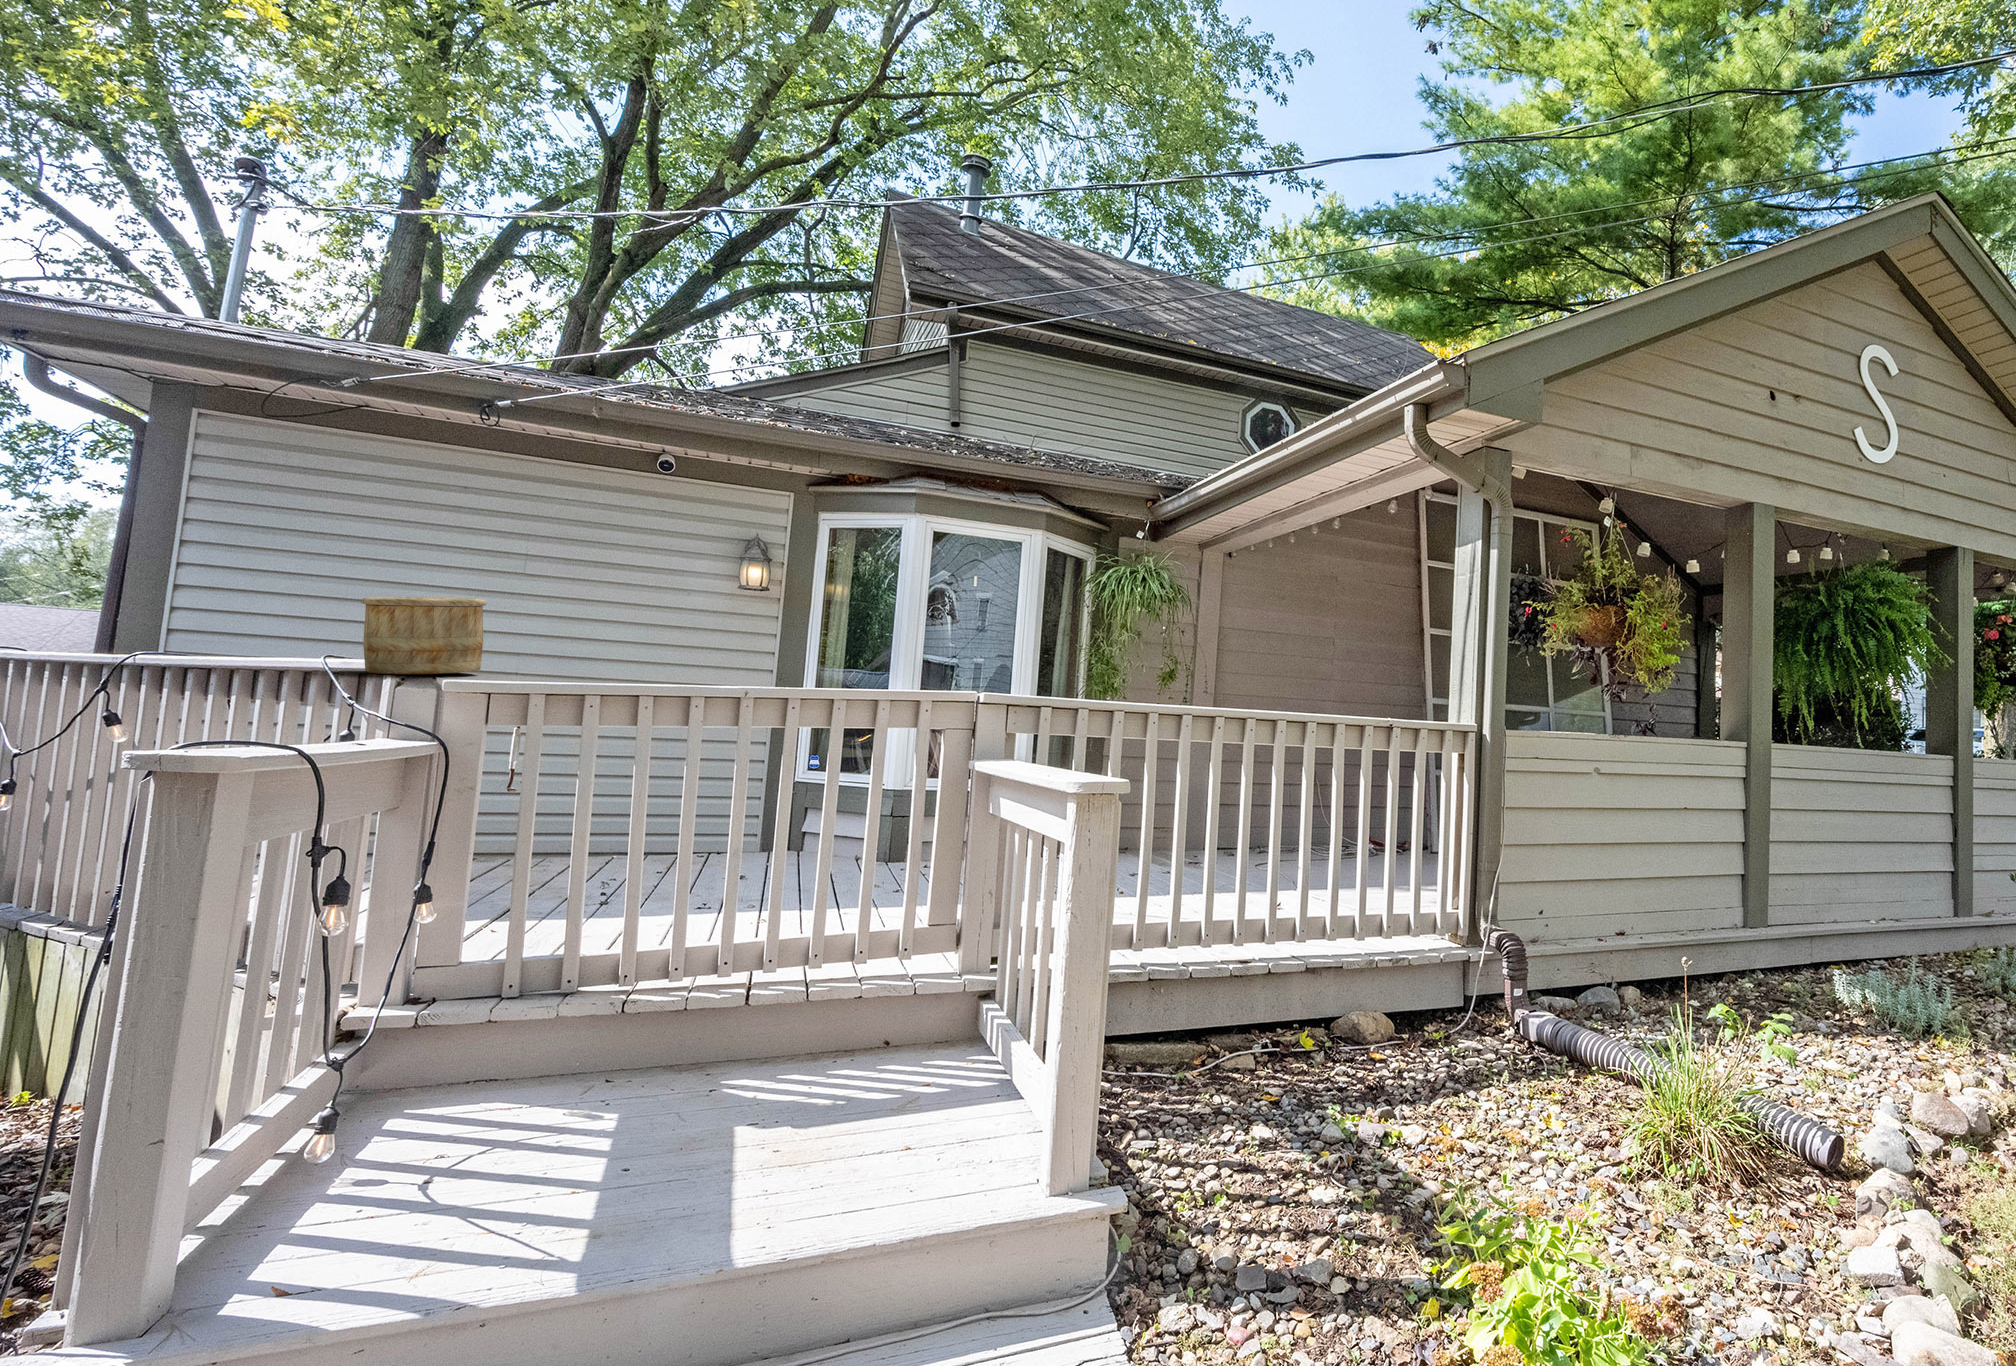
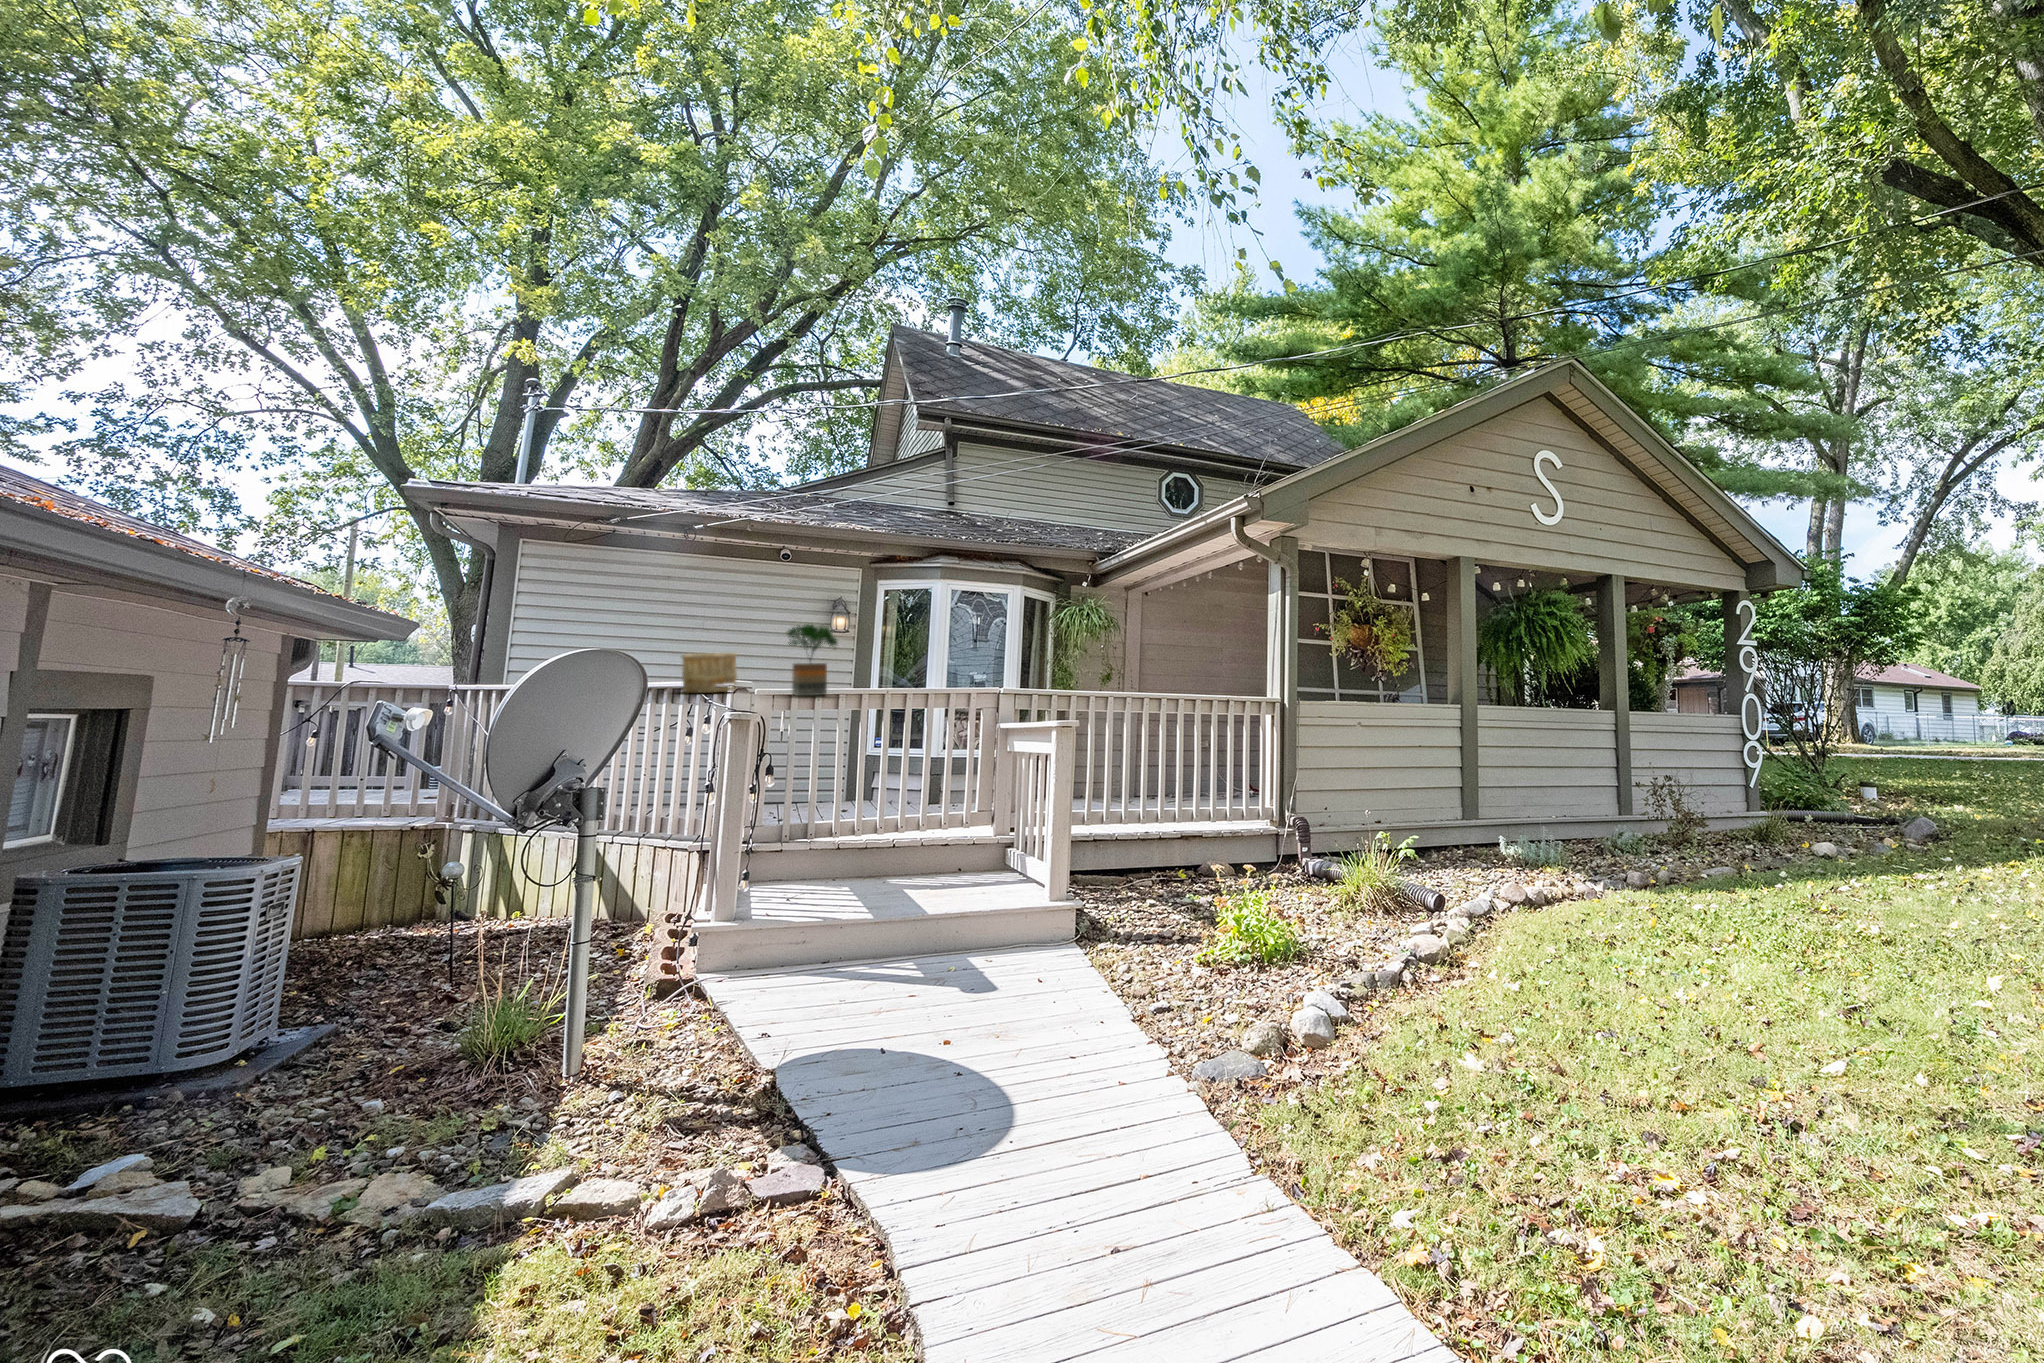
potted tree: none [562,544,676,689] -> present [786,625,837,696]

